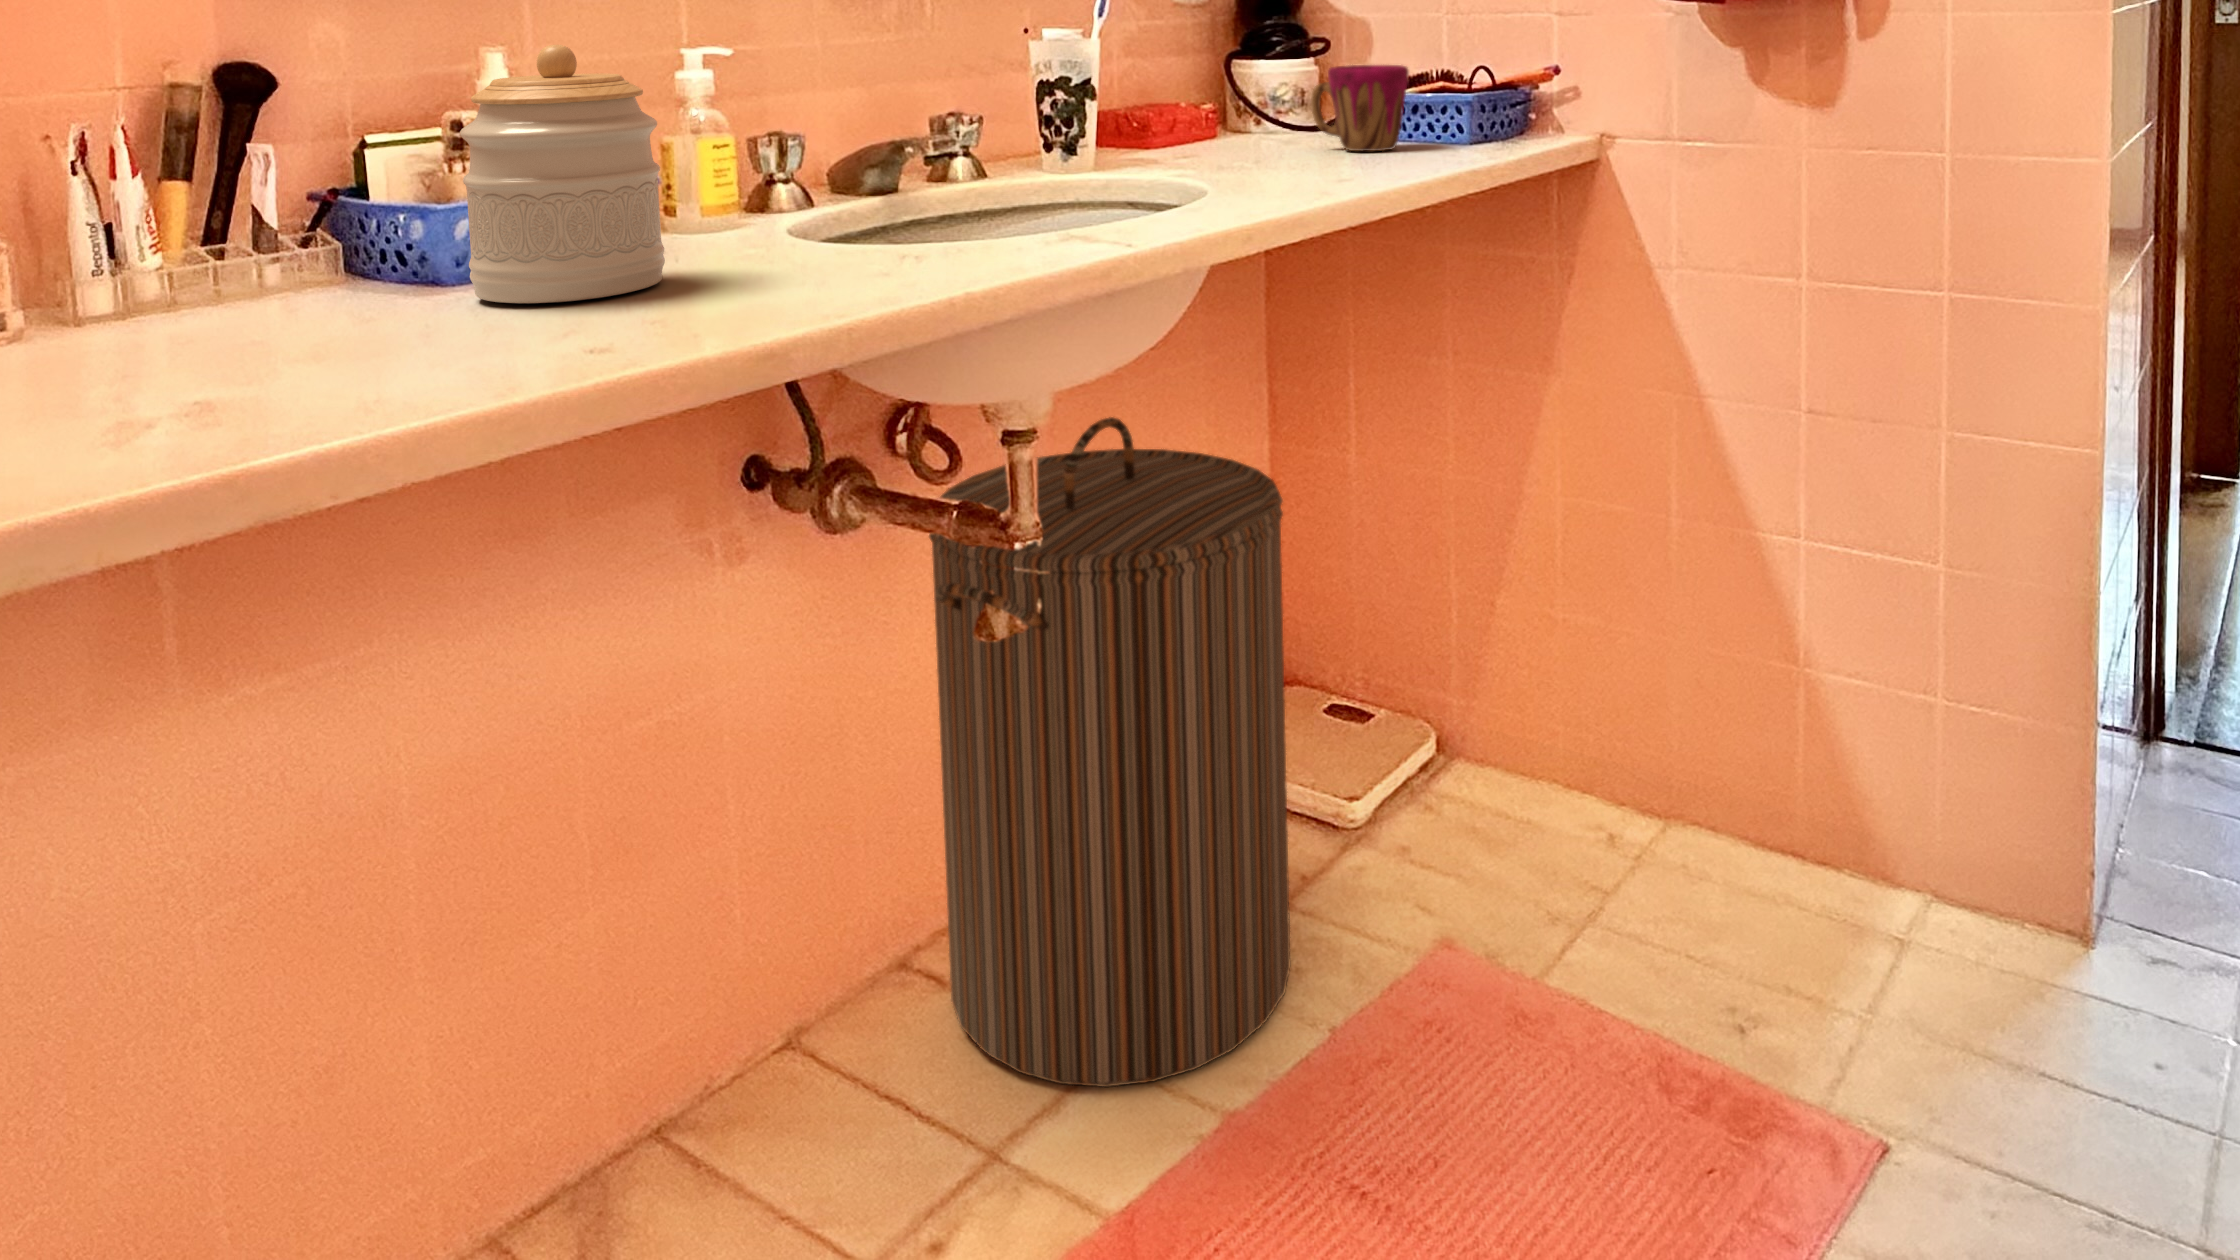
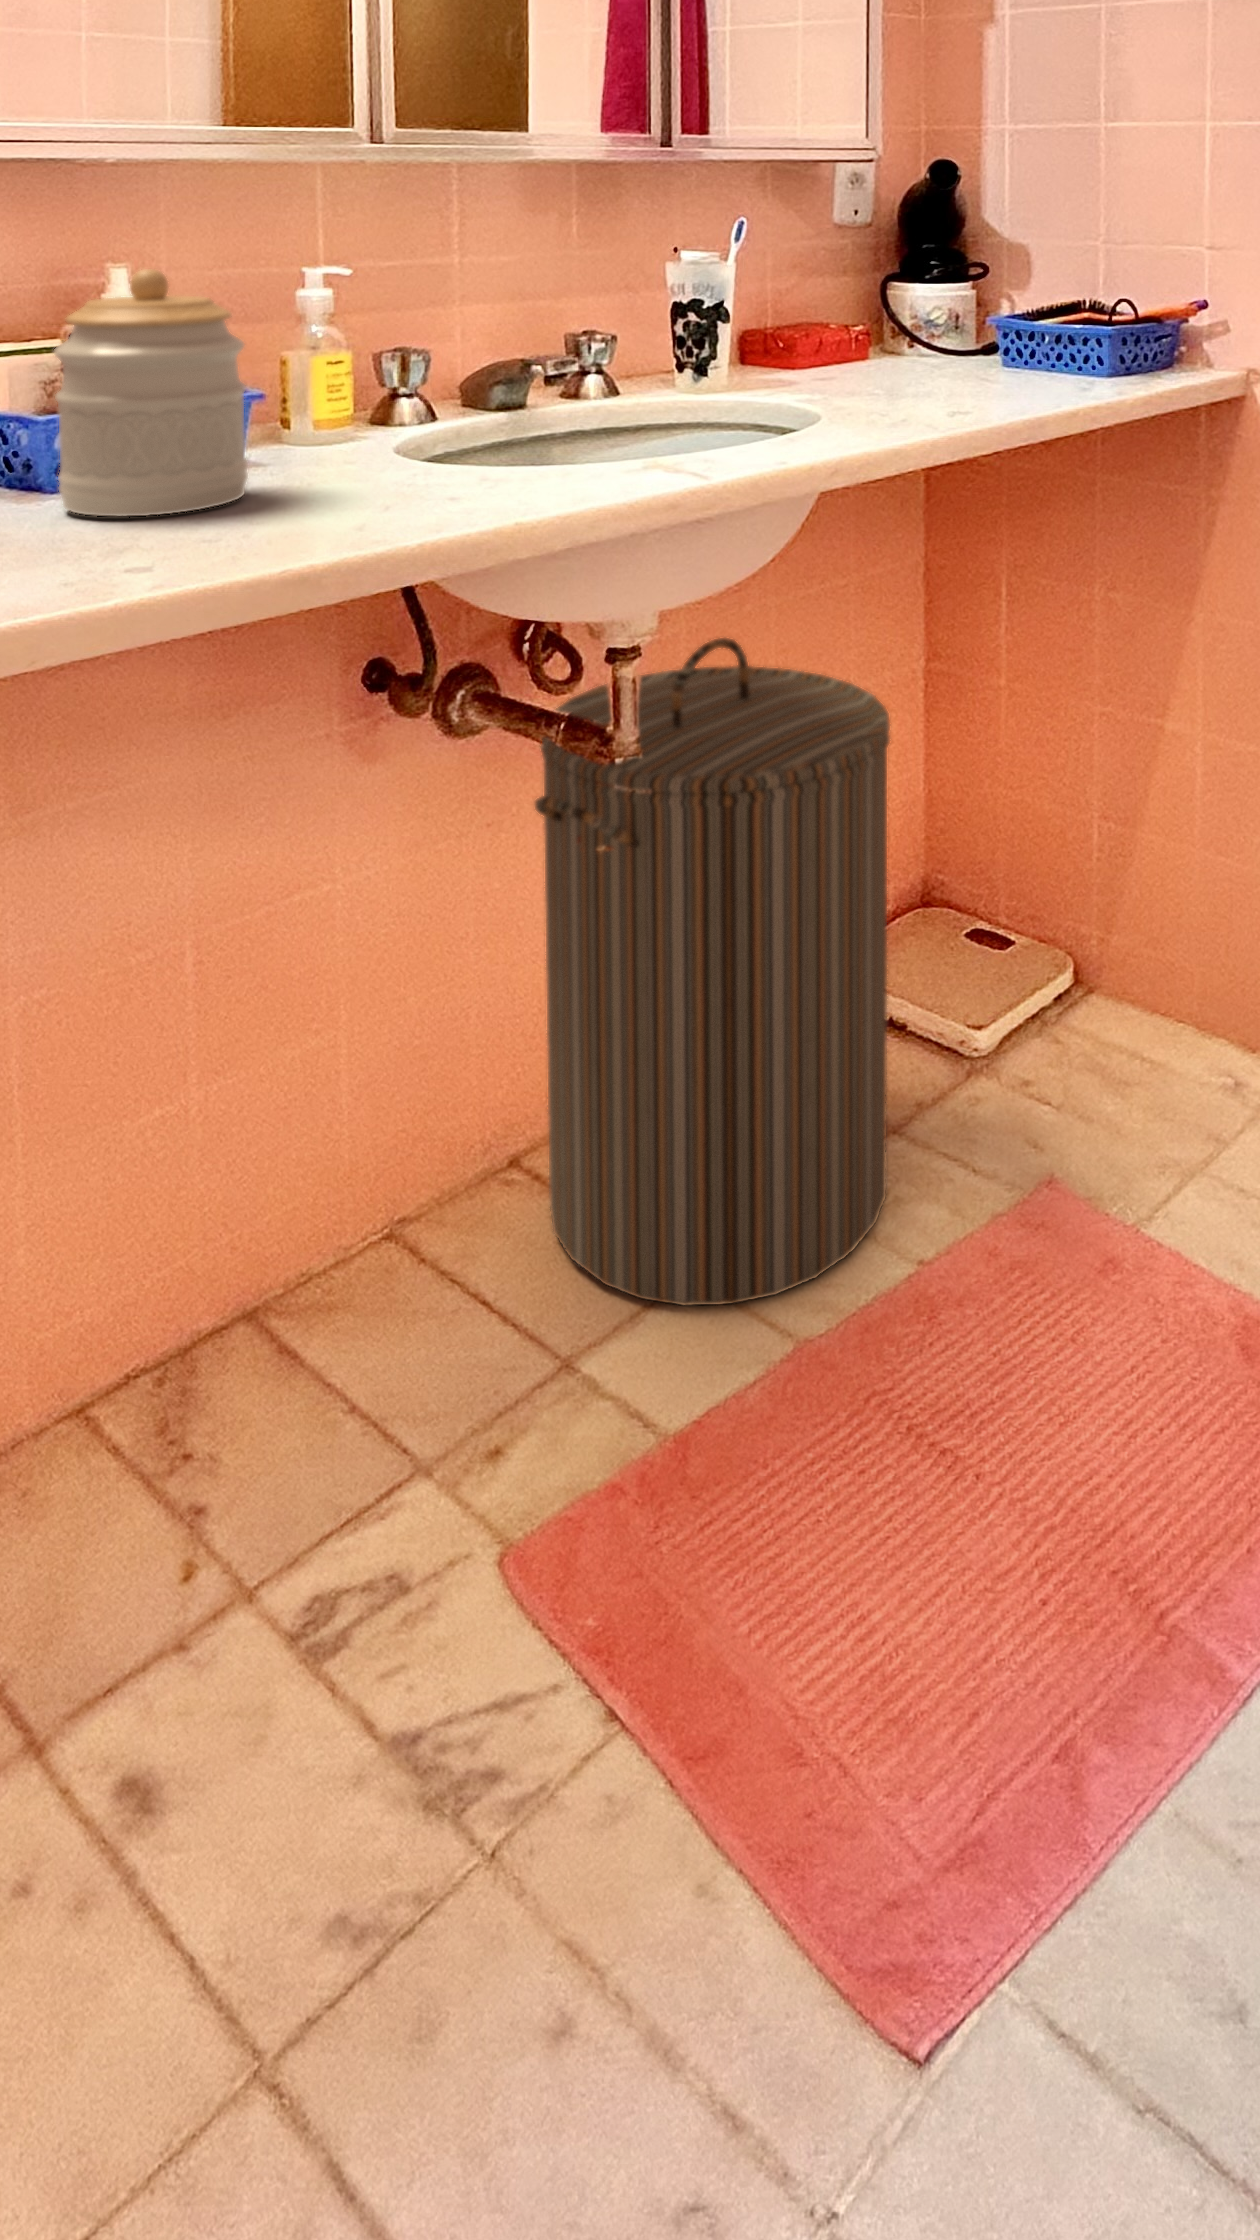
cup: present [1311,65,1409,151] -> none [957,294,1053,380]

